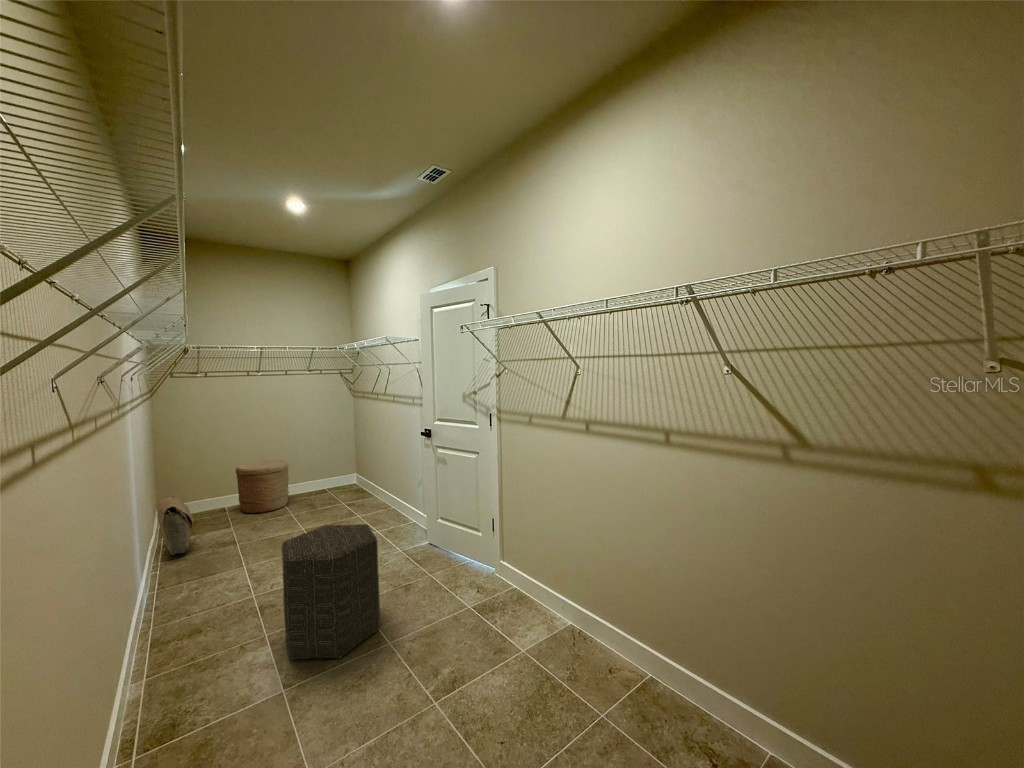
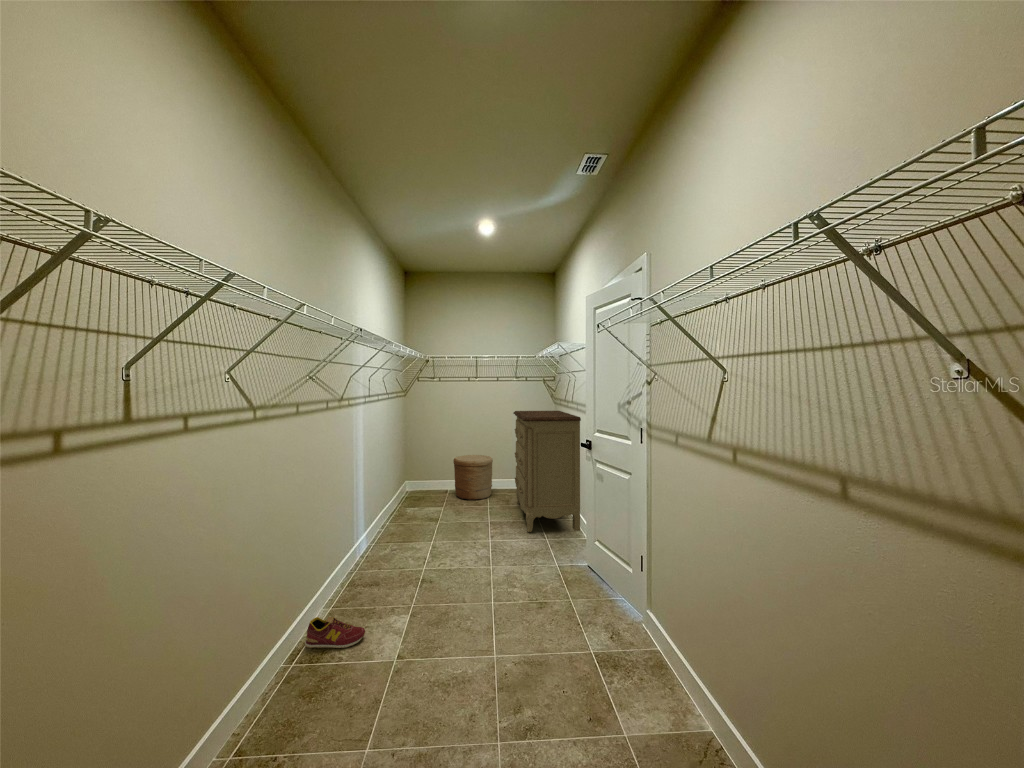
dresser: none [316,403,406,529] -> present [513,411,581,532]
bag: present [157,497,196,555] -> none [391,473,416,519]
ottoman: present [282,524,380,660] -> none [414,520,500,651]
sneaker: none [132,679,224,734] -> present [305,617,365,648]

